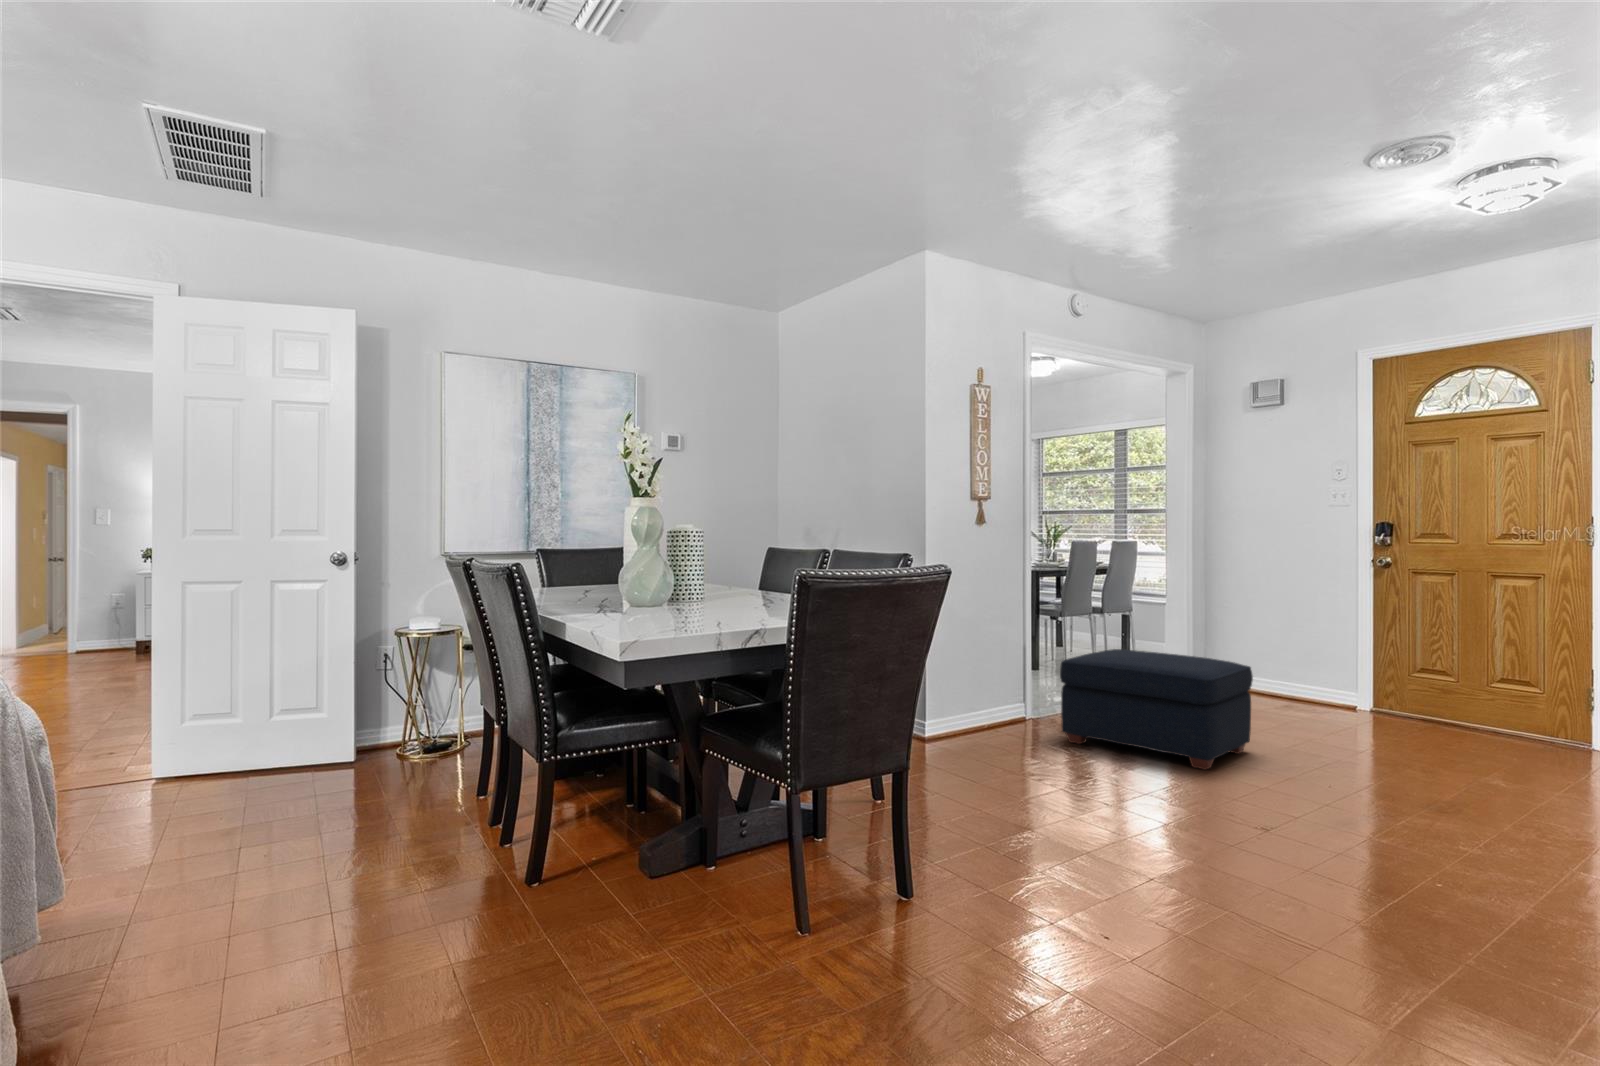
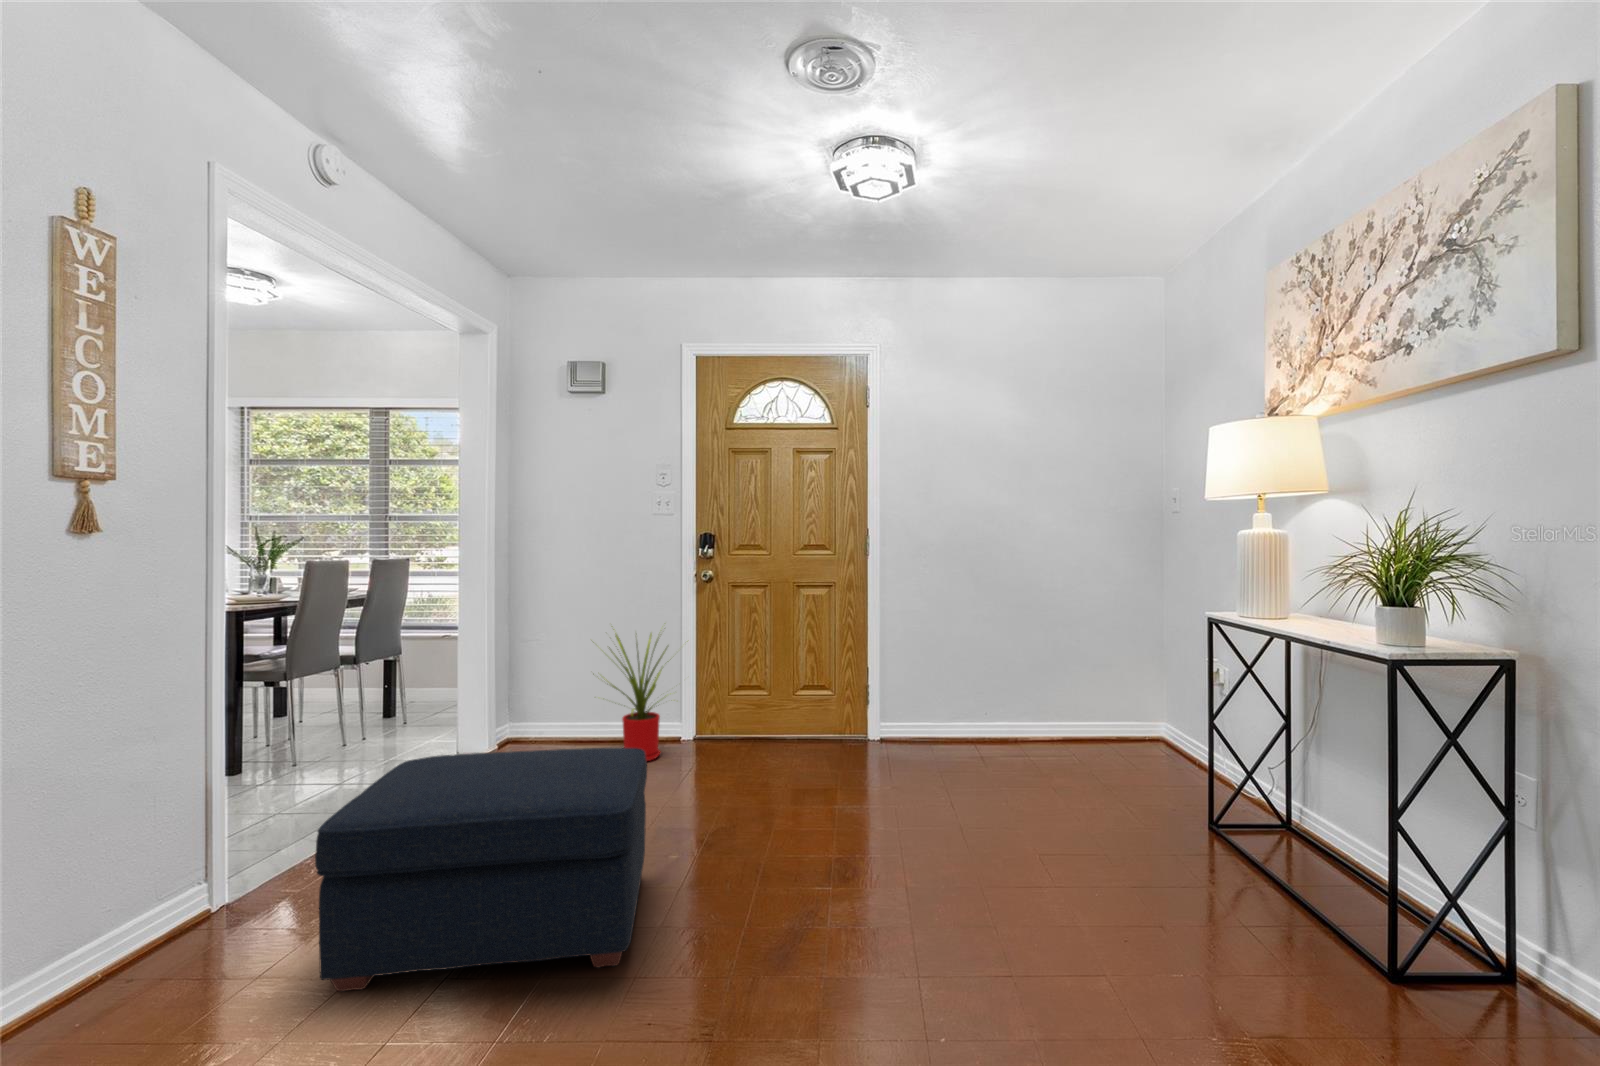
house plant: none [1257,596,1359,714] -> present [593,629,667,761]

